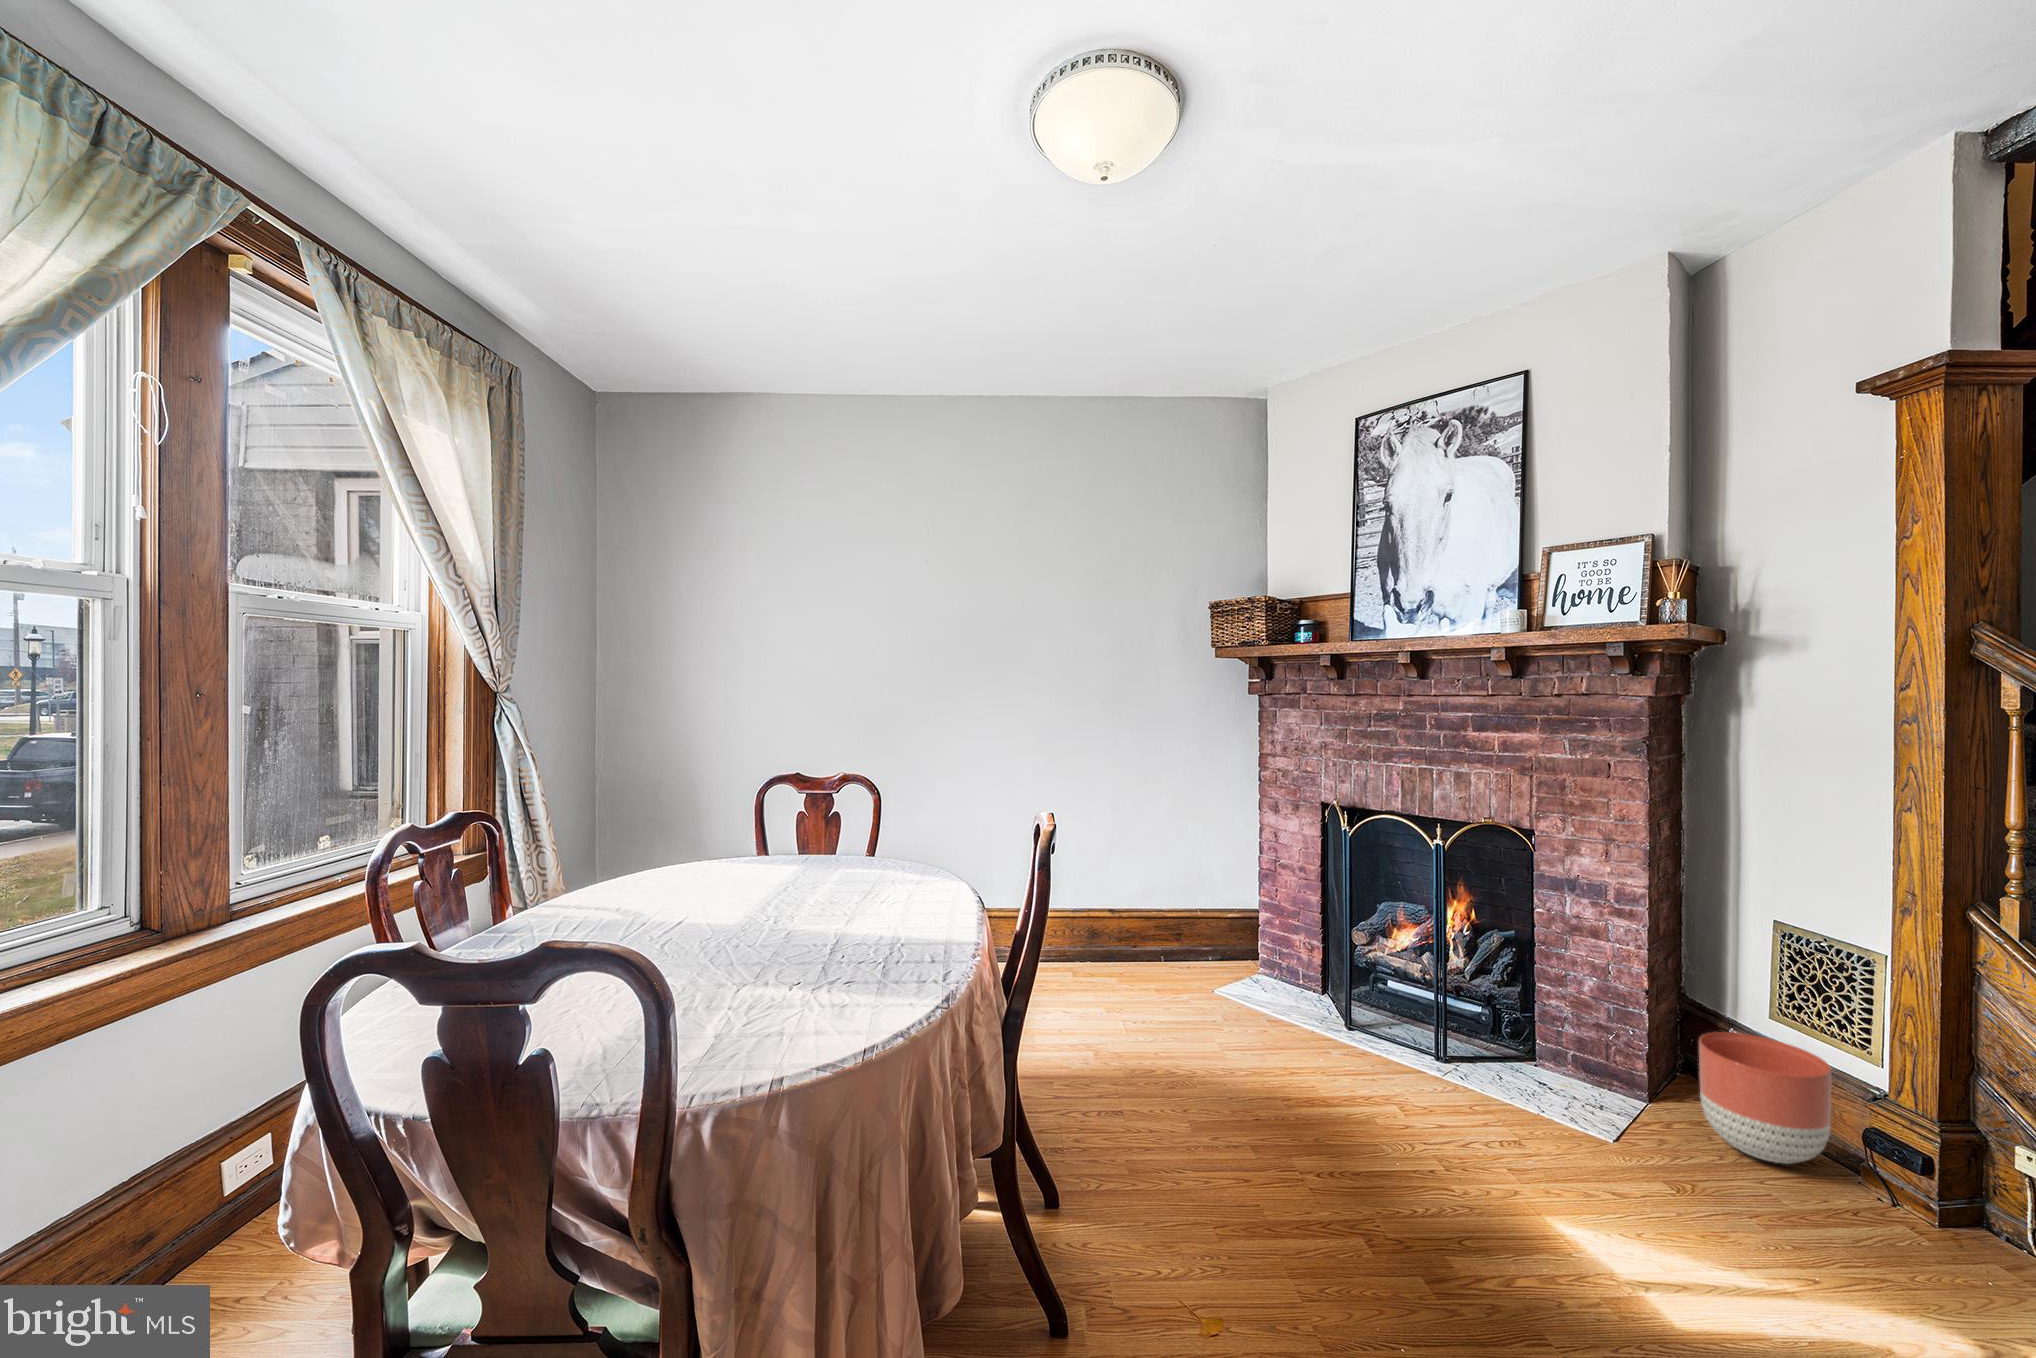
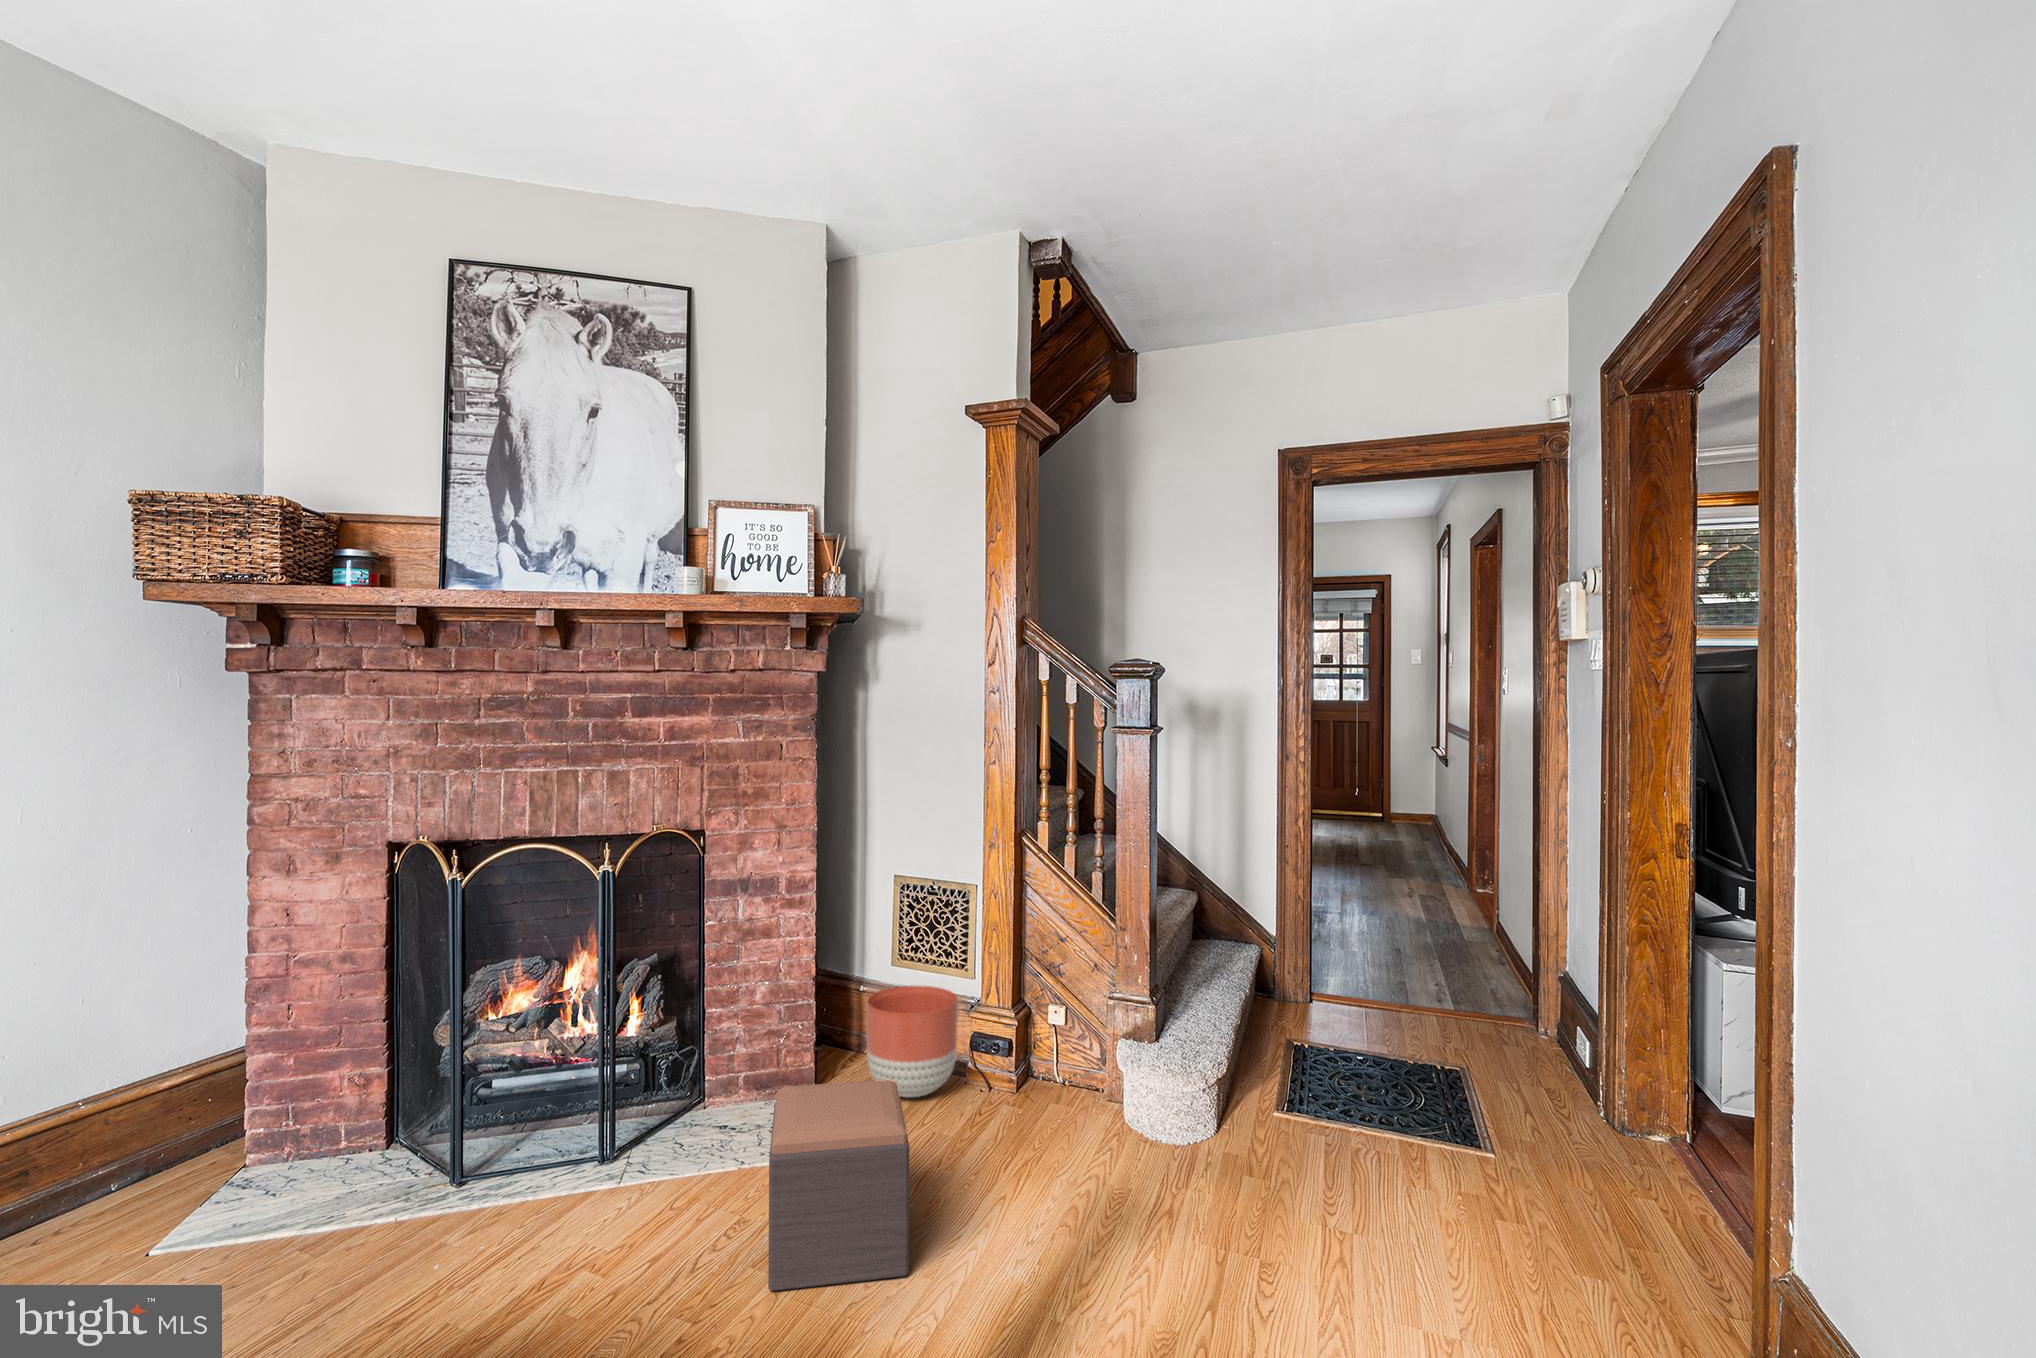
footstool: none [1433,1051,1609,1255] -> present [768,1079,909,1291]

